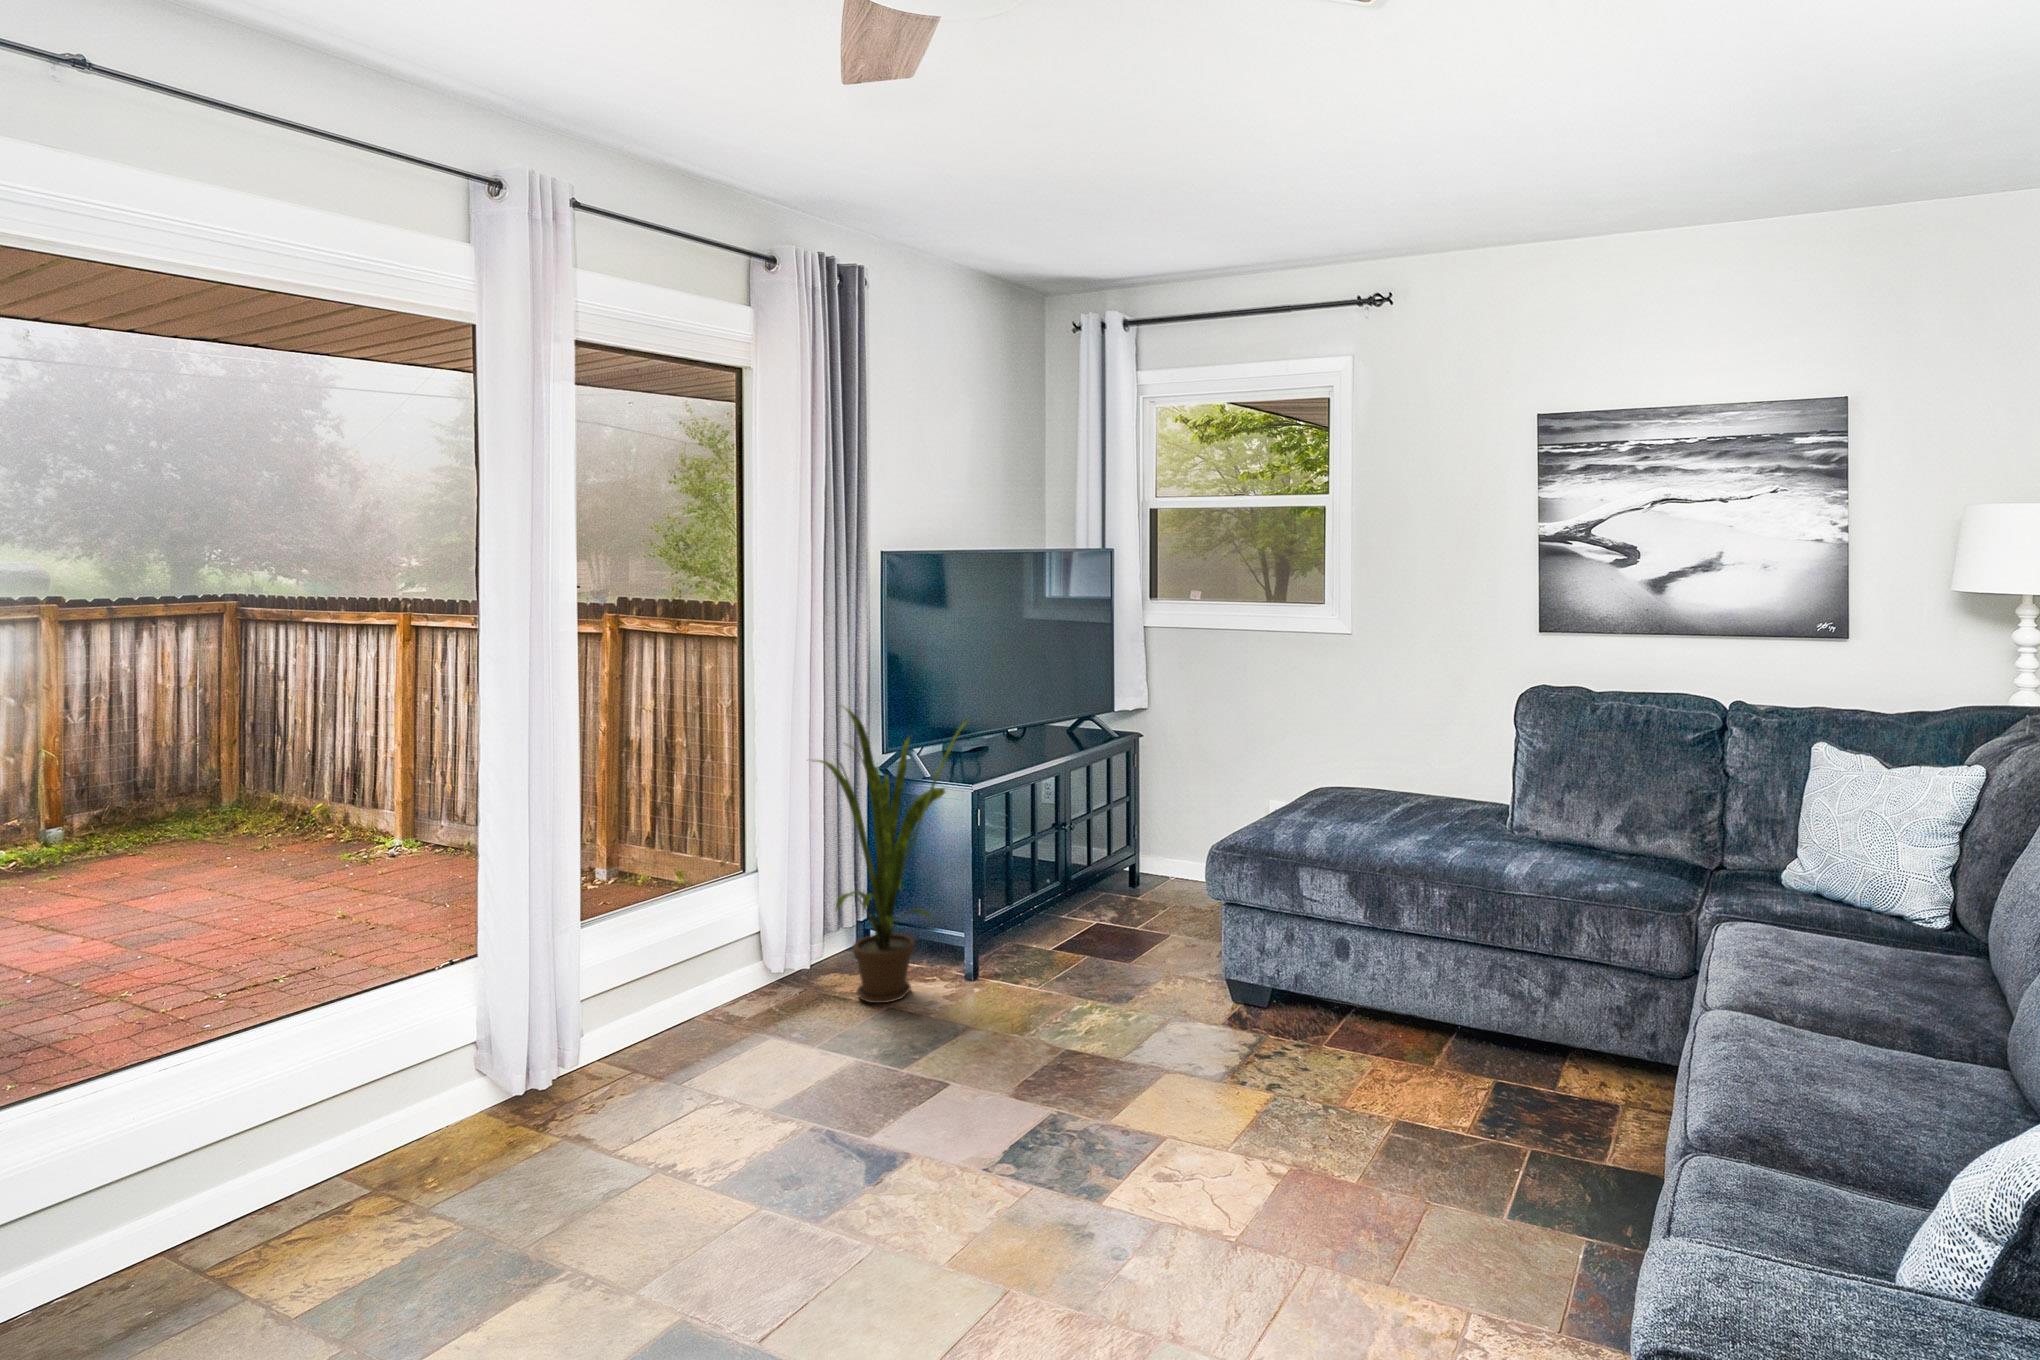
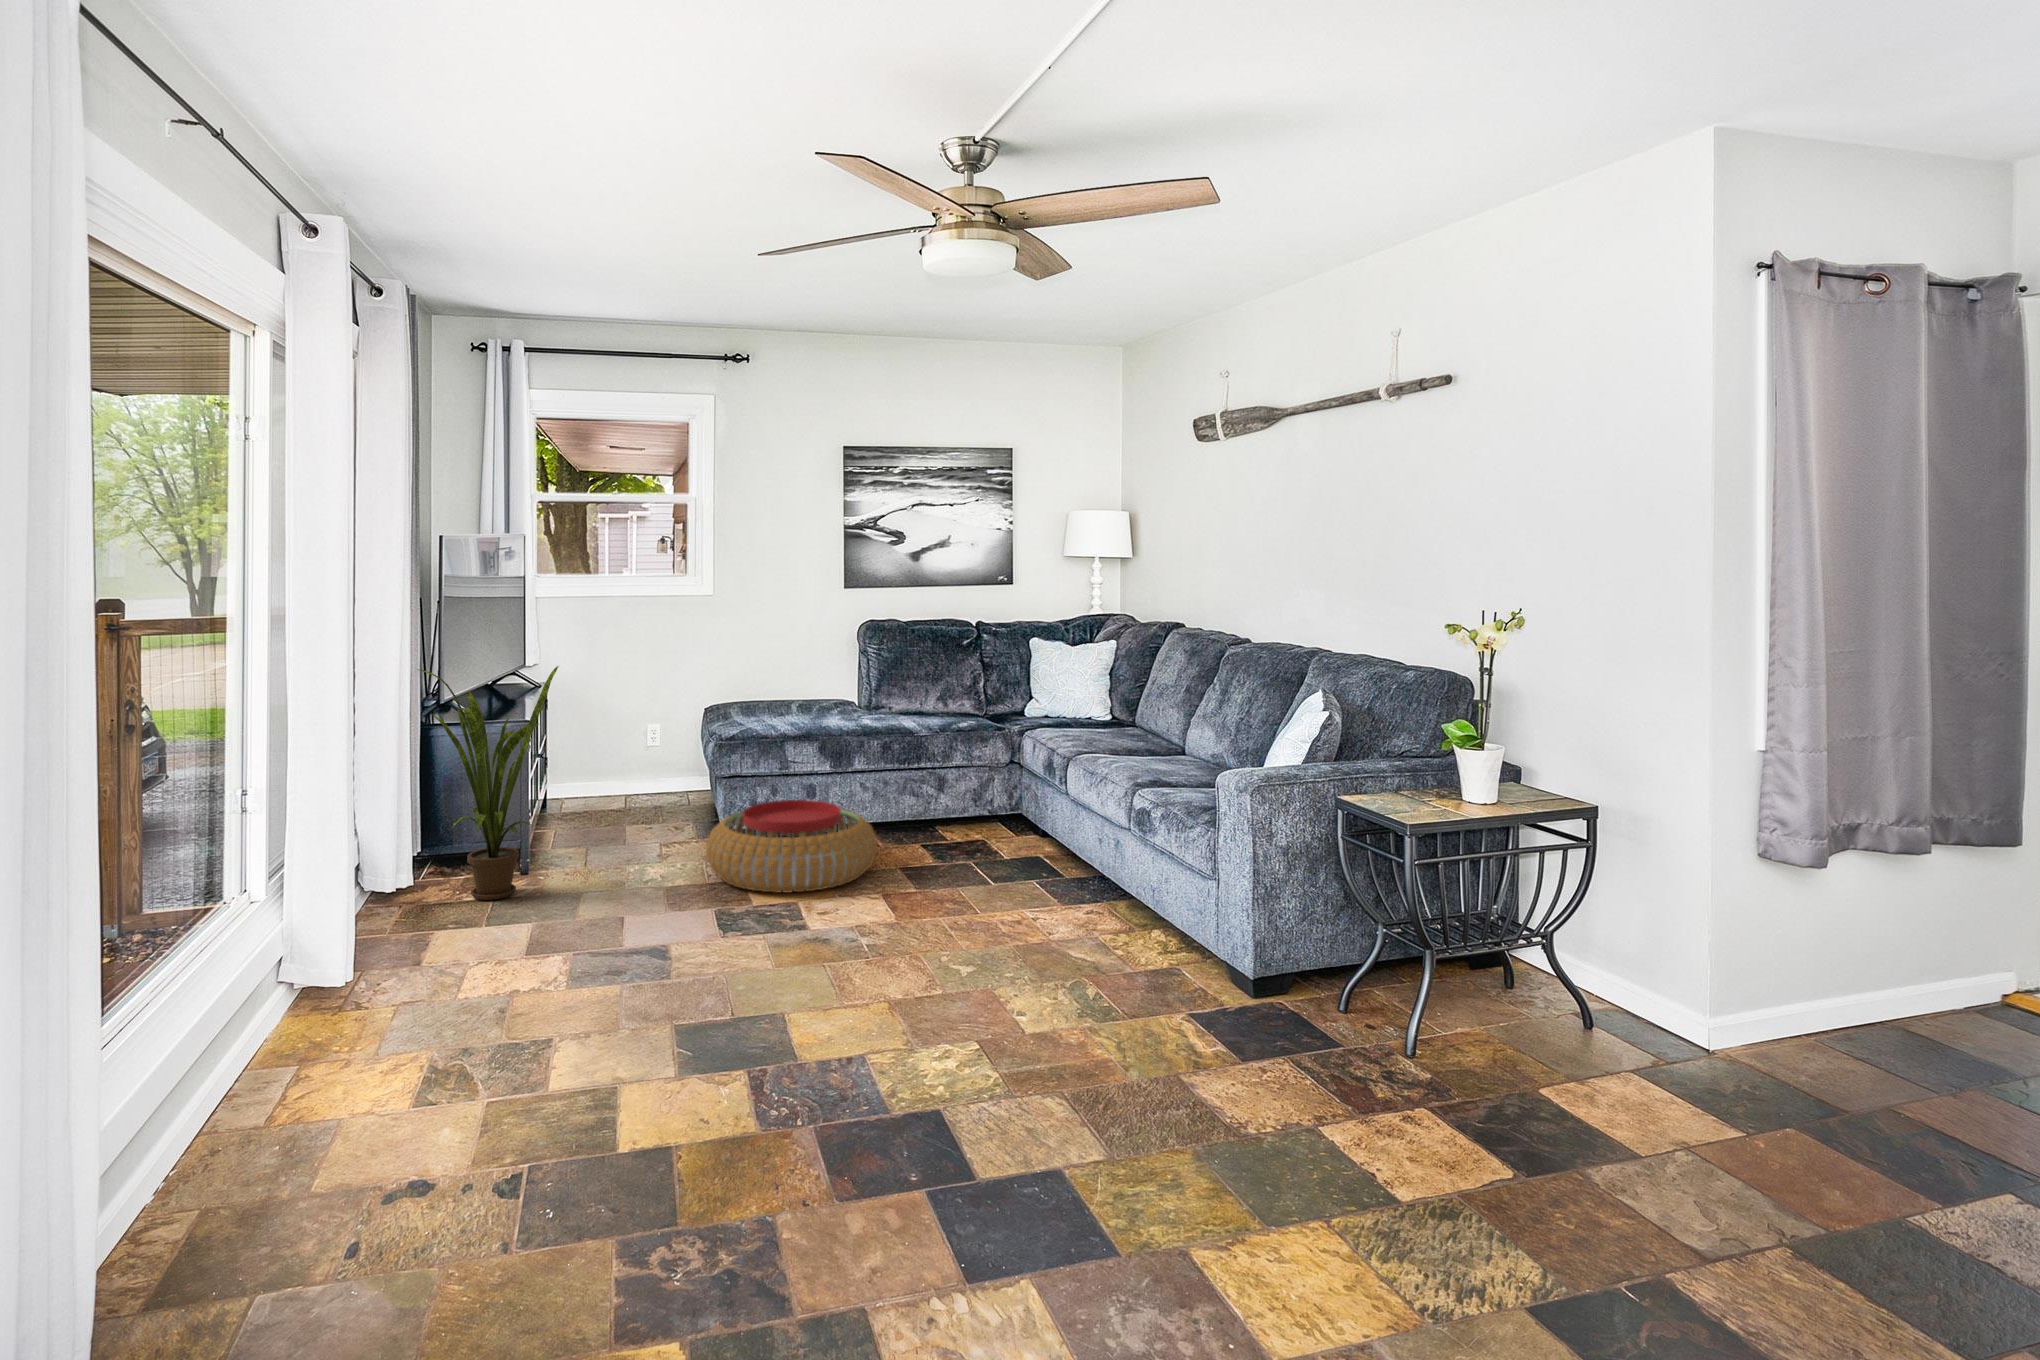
pouf: none [1087,954,1354,1132] -> present [706,800,877,893]

